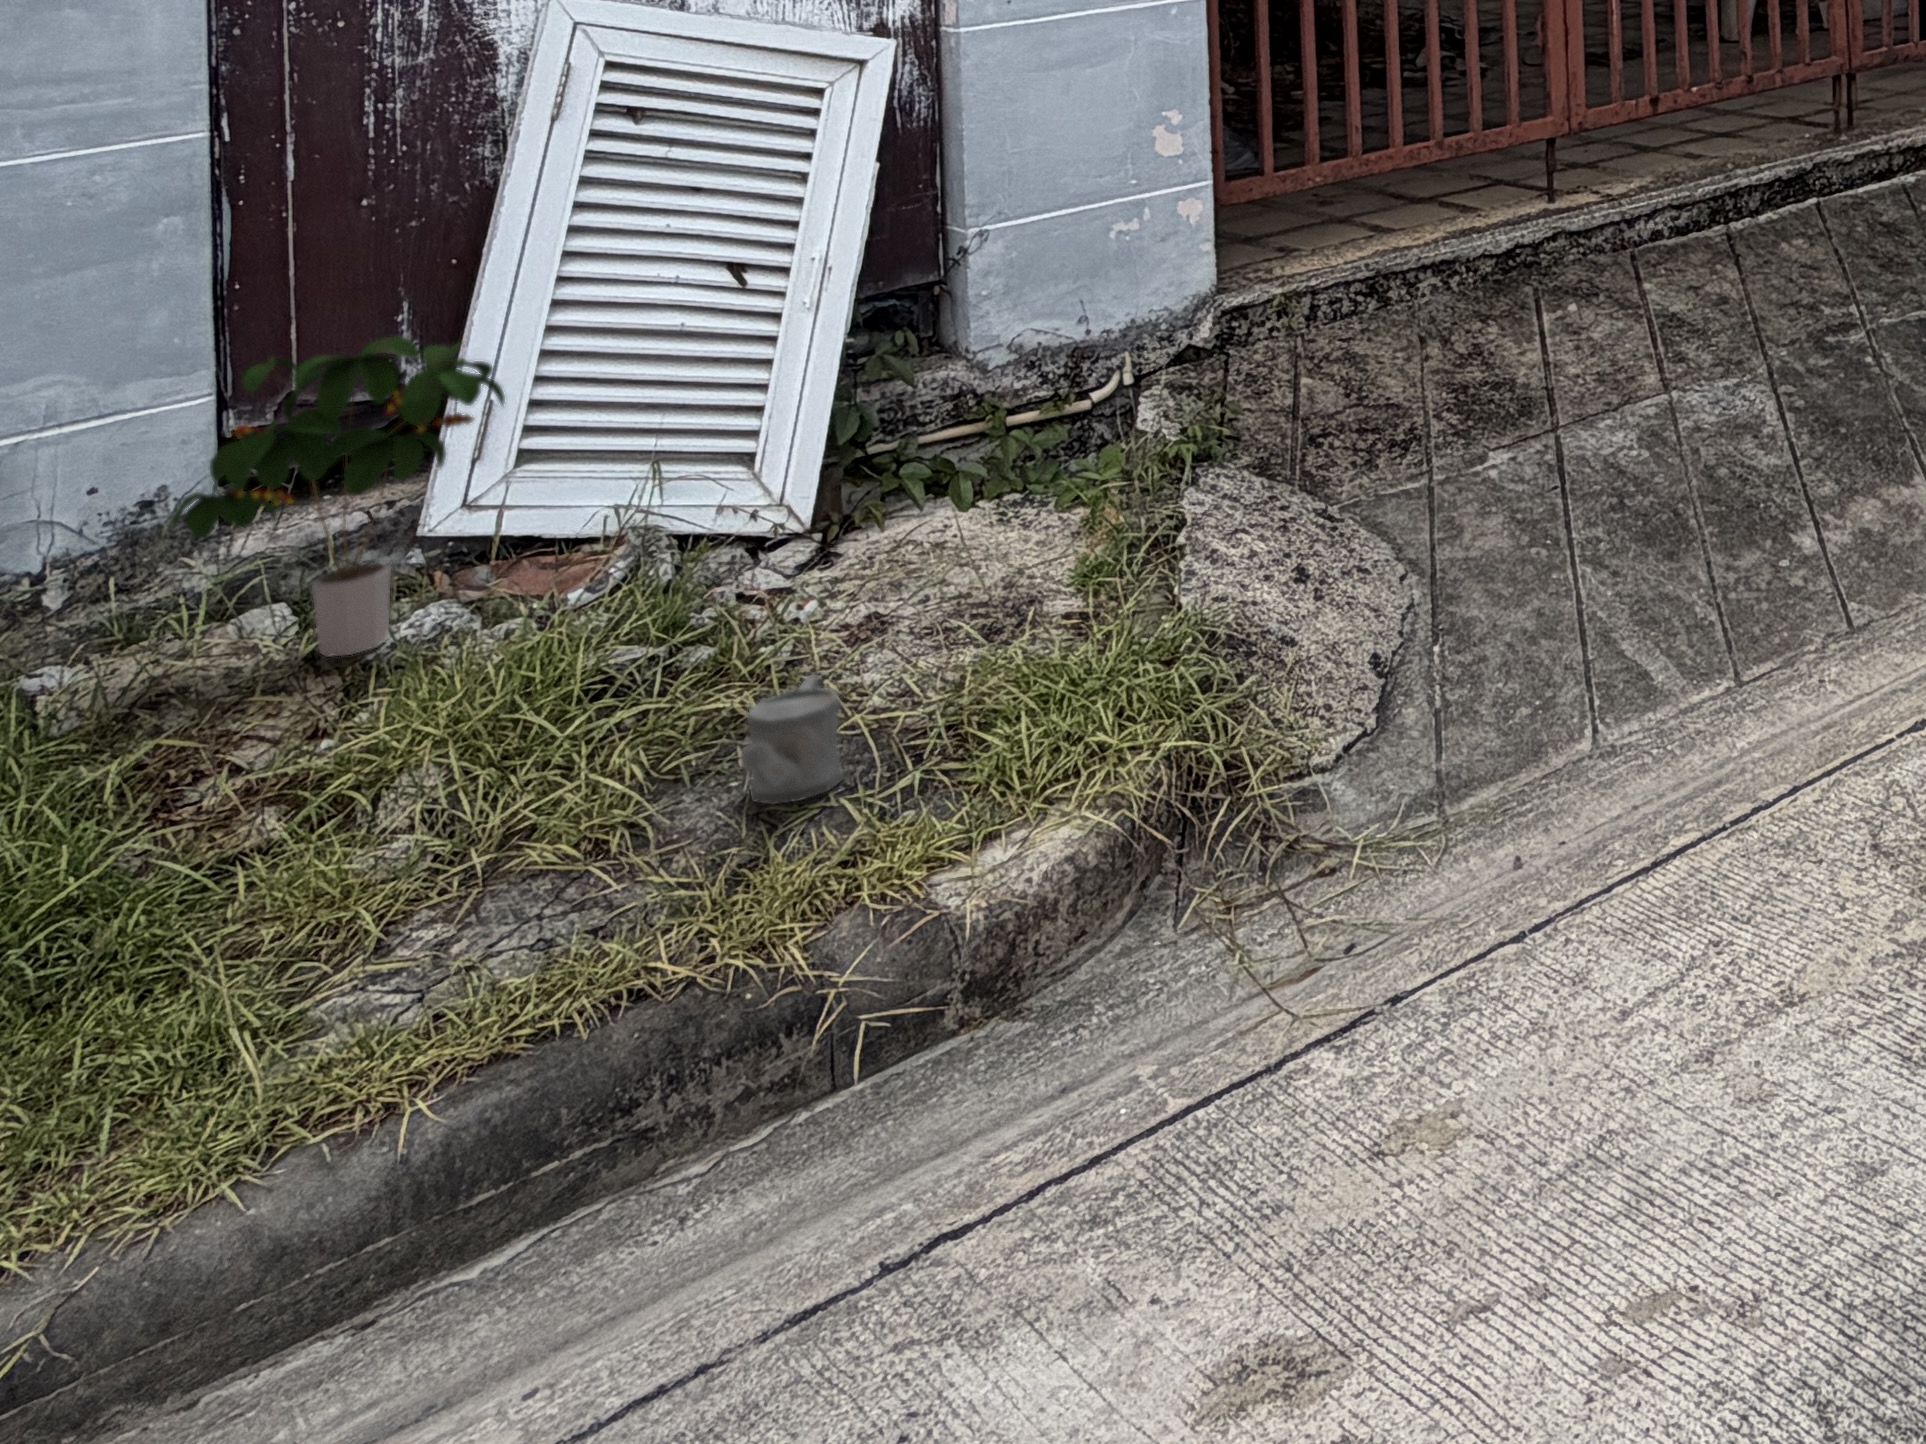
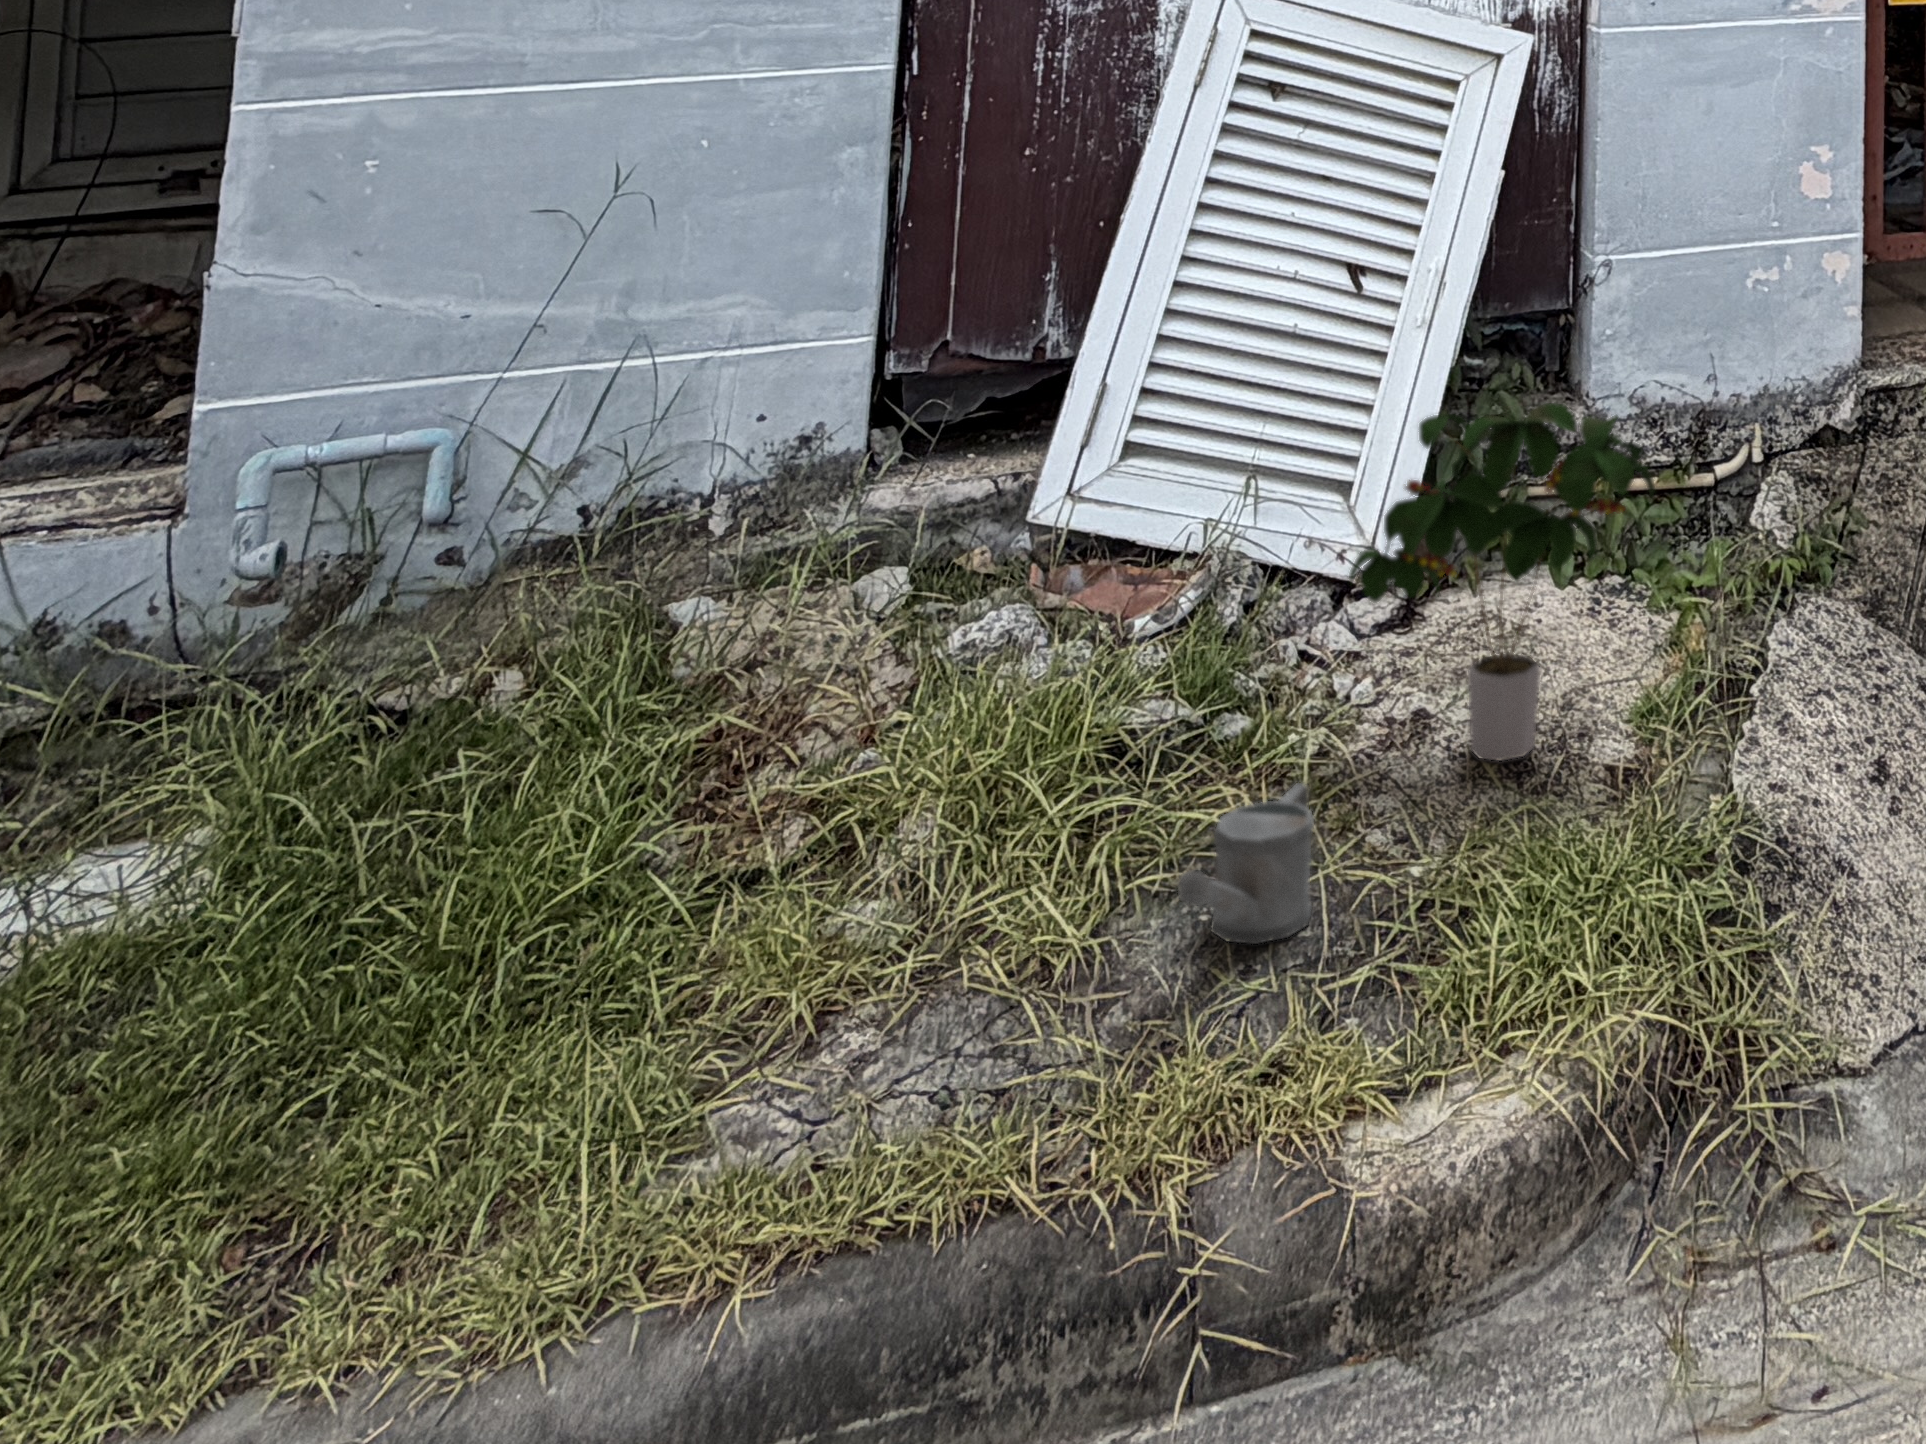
potted plant: present [173,337,505,657] -> present [1349,403,1655,761]

